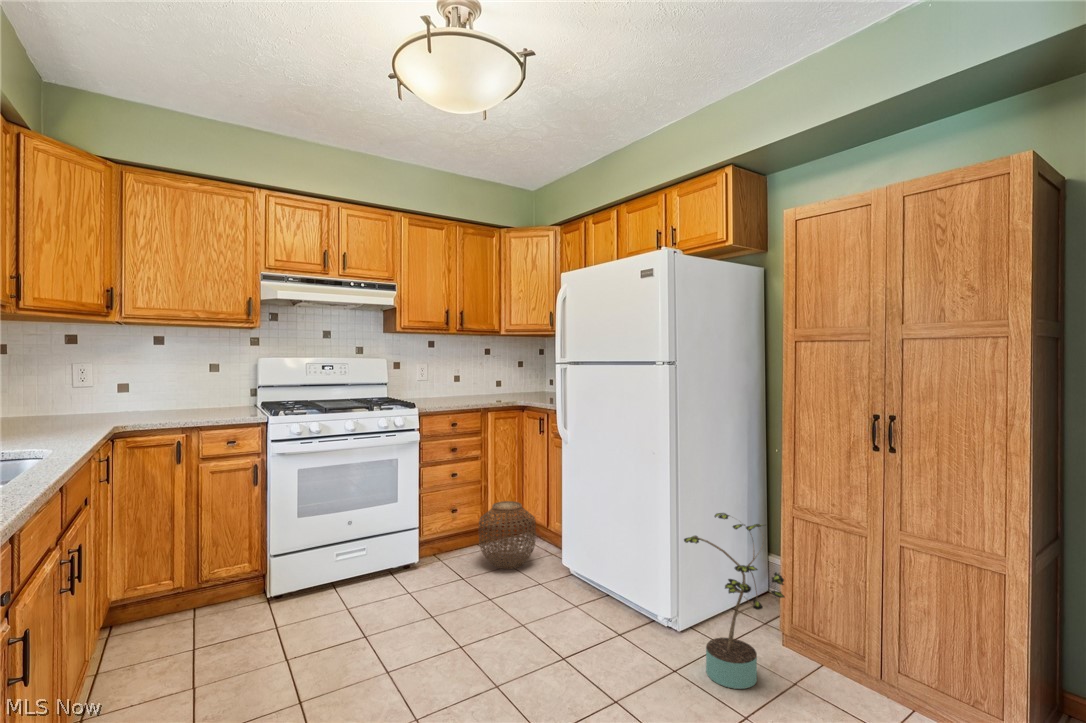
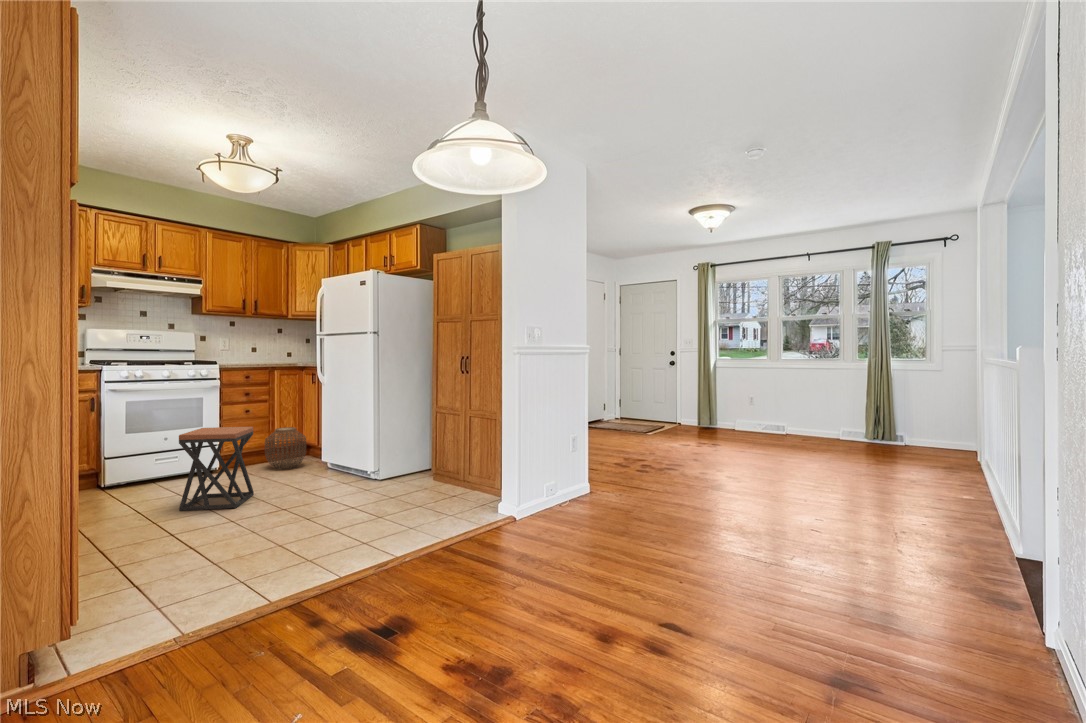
potted plant: present [684,513,785,689] -> none [372,411,420,495]
stool: none [364,528,477,698] -> present [179,427,254,511]

